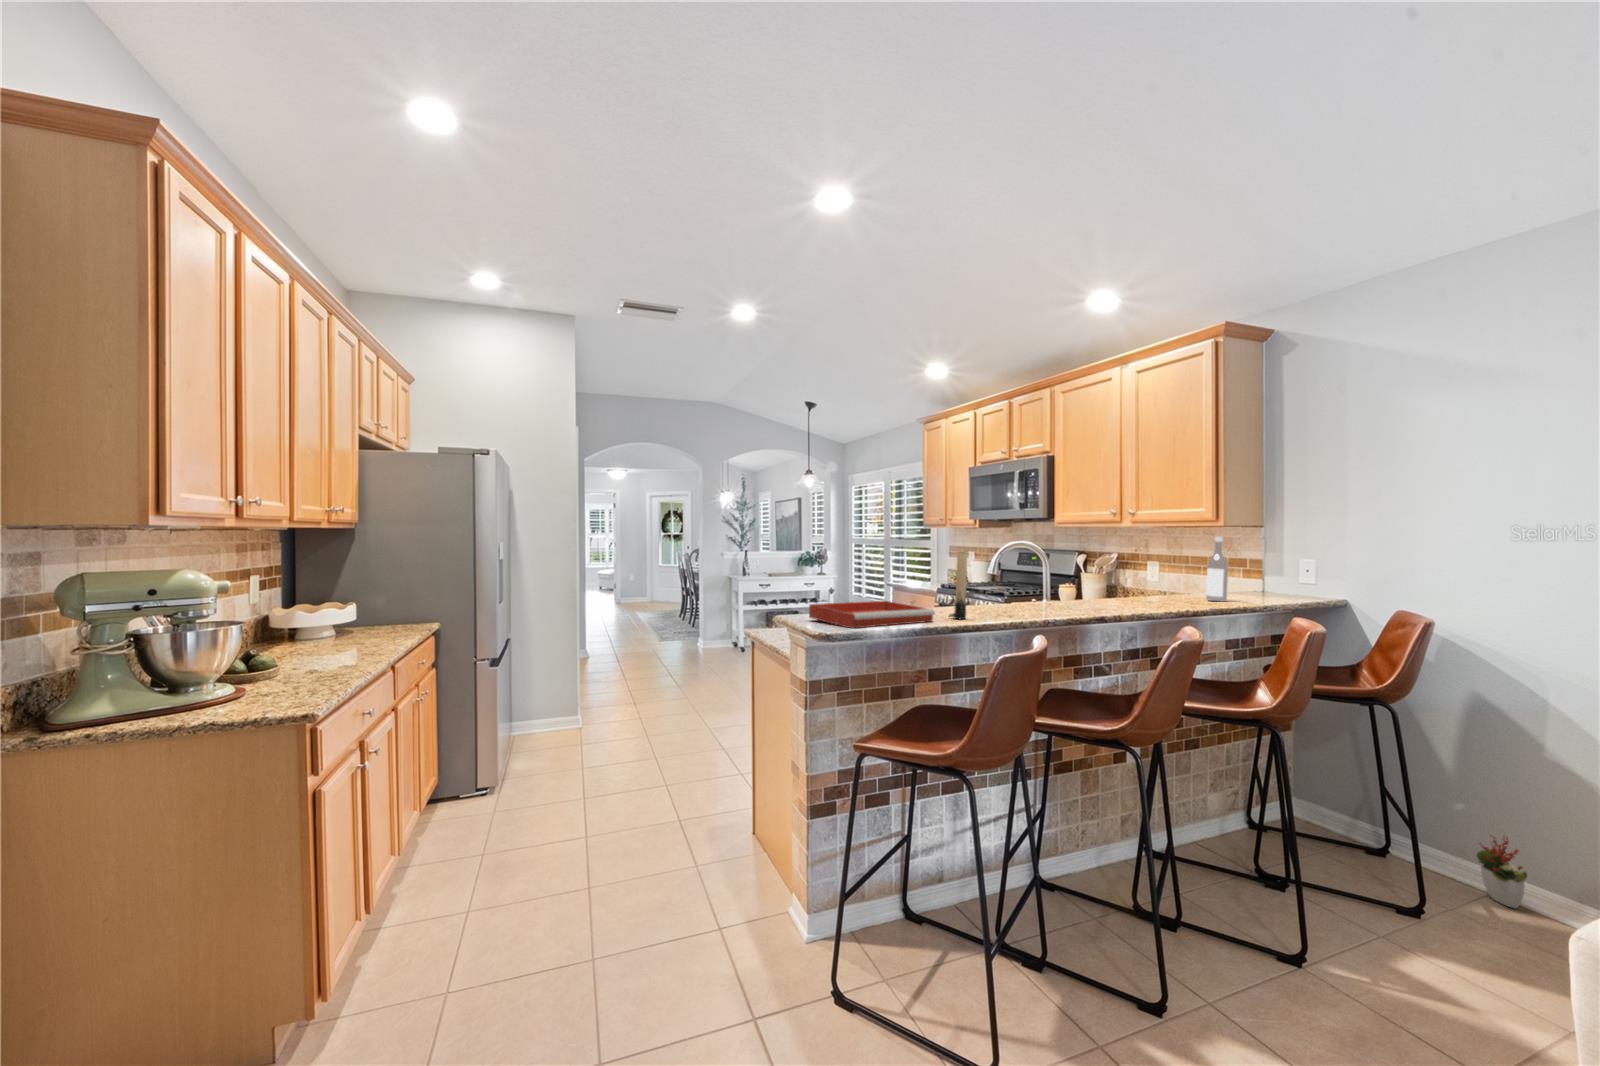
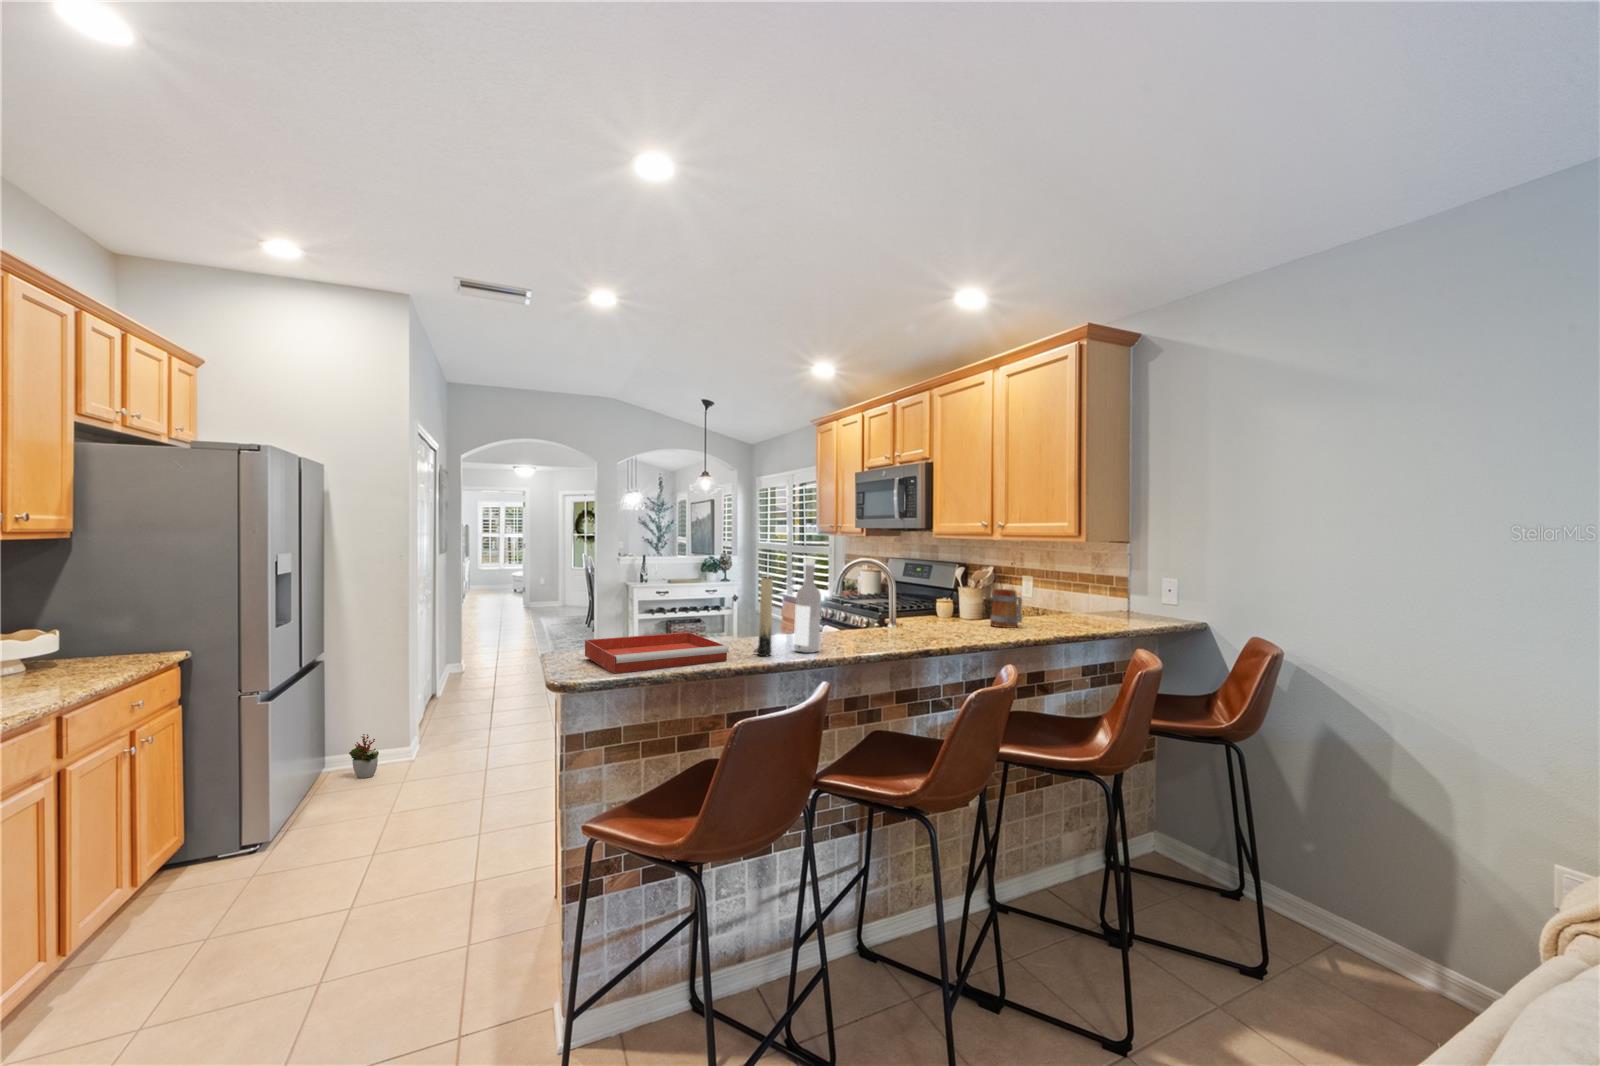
wine bottle: present [1206,537,1228,602] -> present [794,558,821,653]
mug: none [1135,569,1169,604] -> present [990,589,1022,628]
decorative plant: present [1477,837,1527,908] -> present [349,734,379,778]

